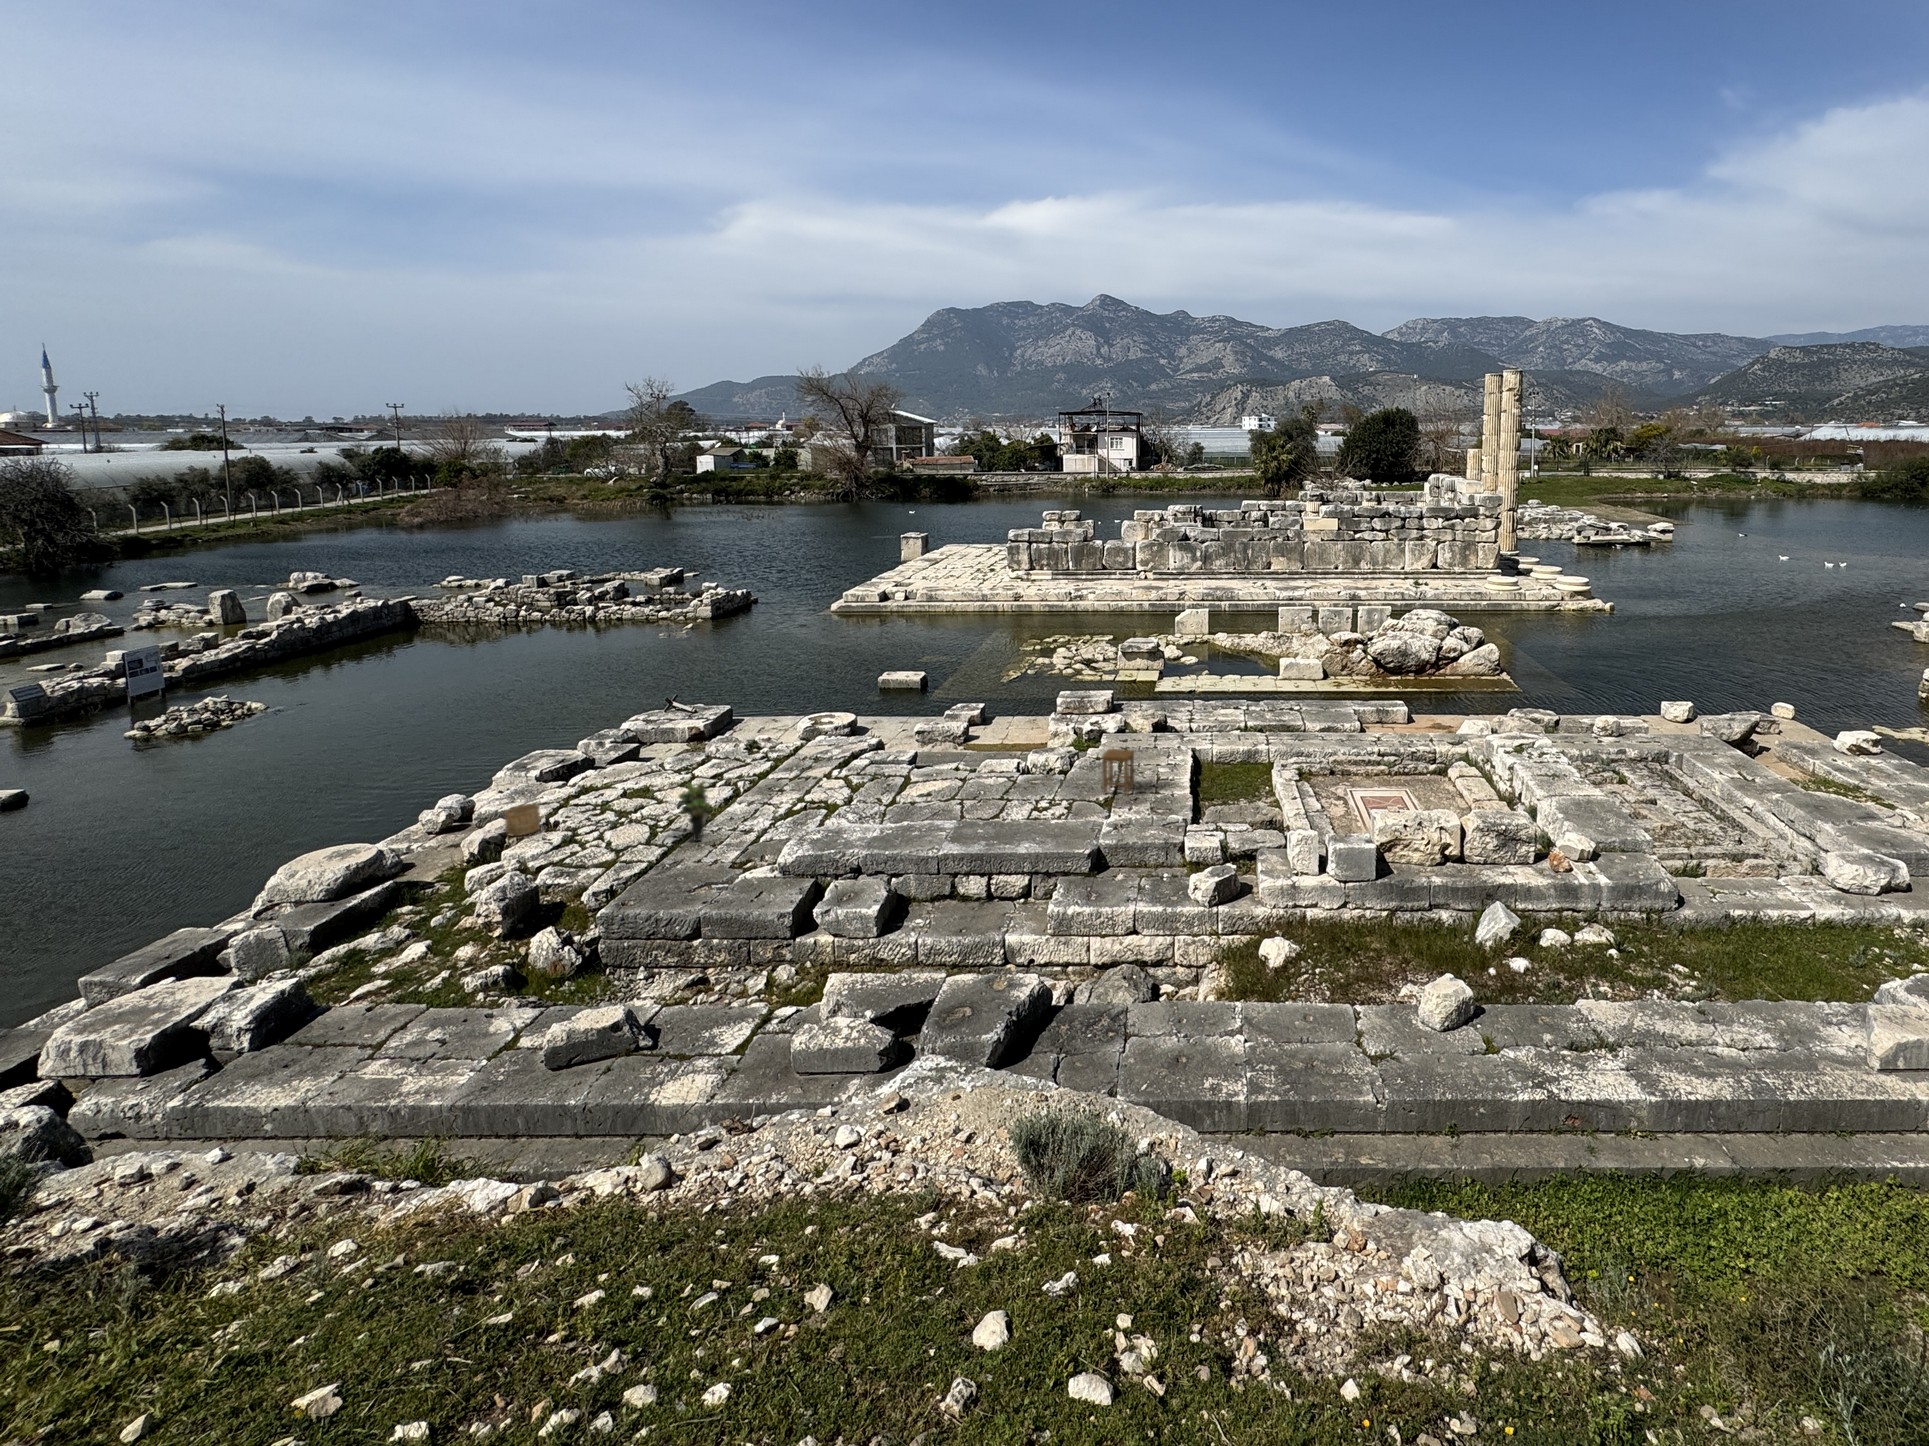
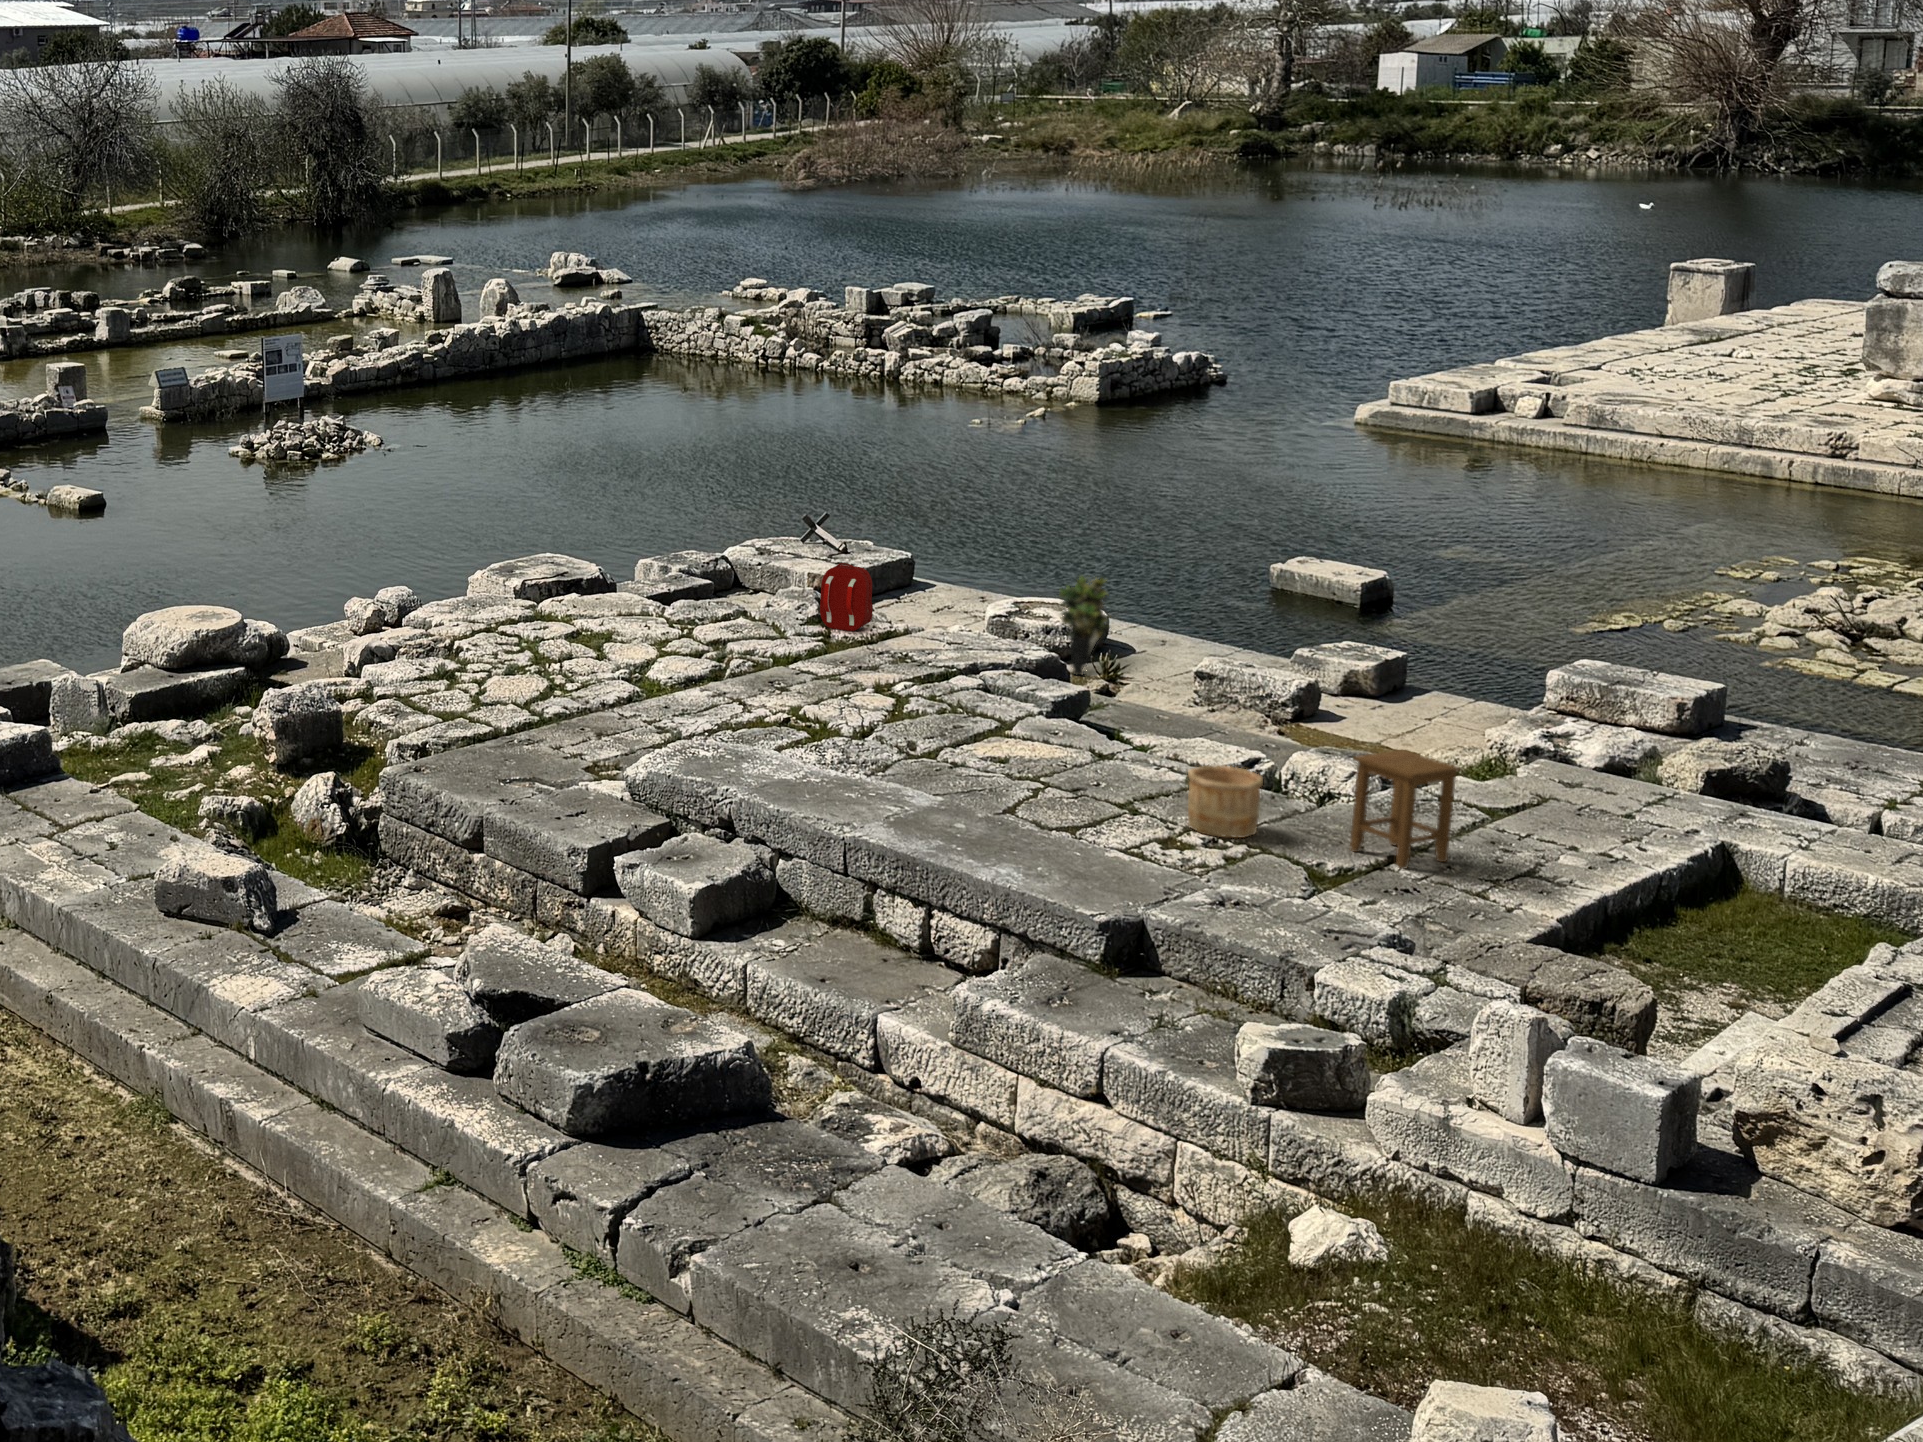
backpack: none [750,724,777,758] -> present [820,563,873,631]
potted plant: present [678,782,712,841] -> present [1059,576,1111,675]
wooden bucket: present [504,804,540,836] -> present [1188,765,1263,838]

